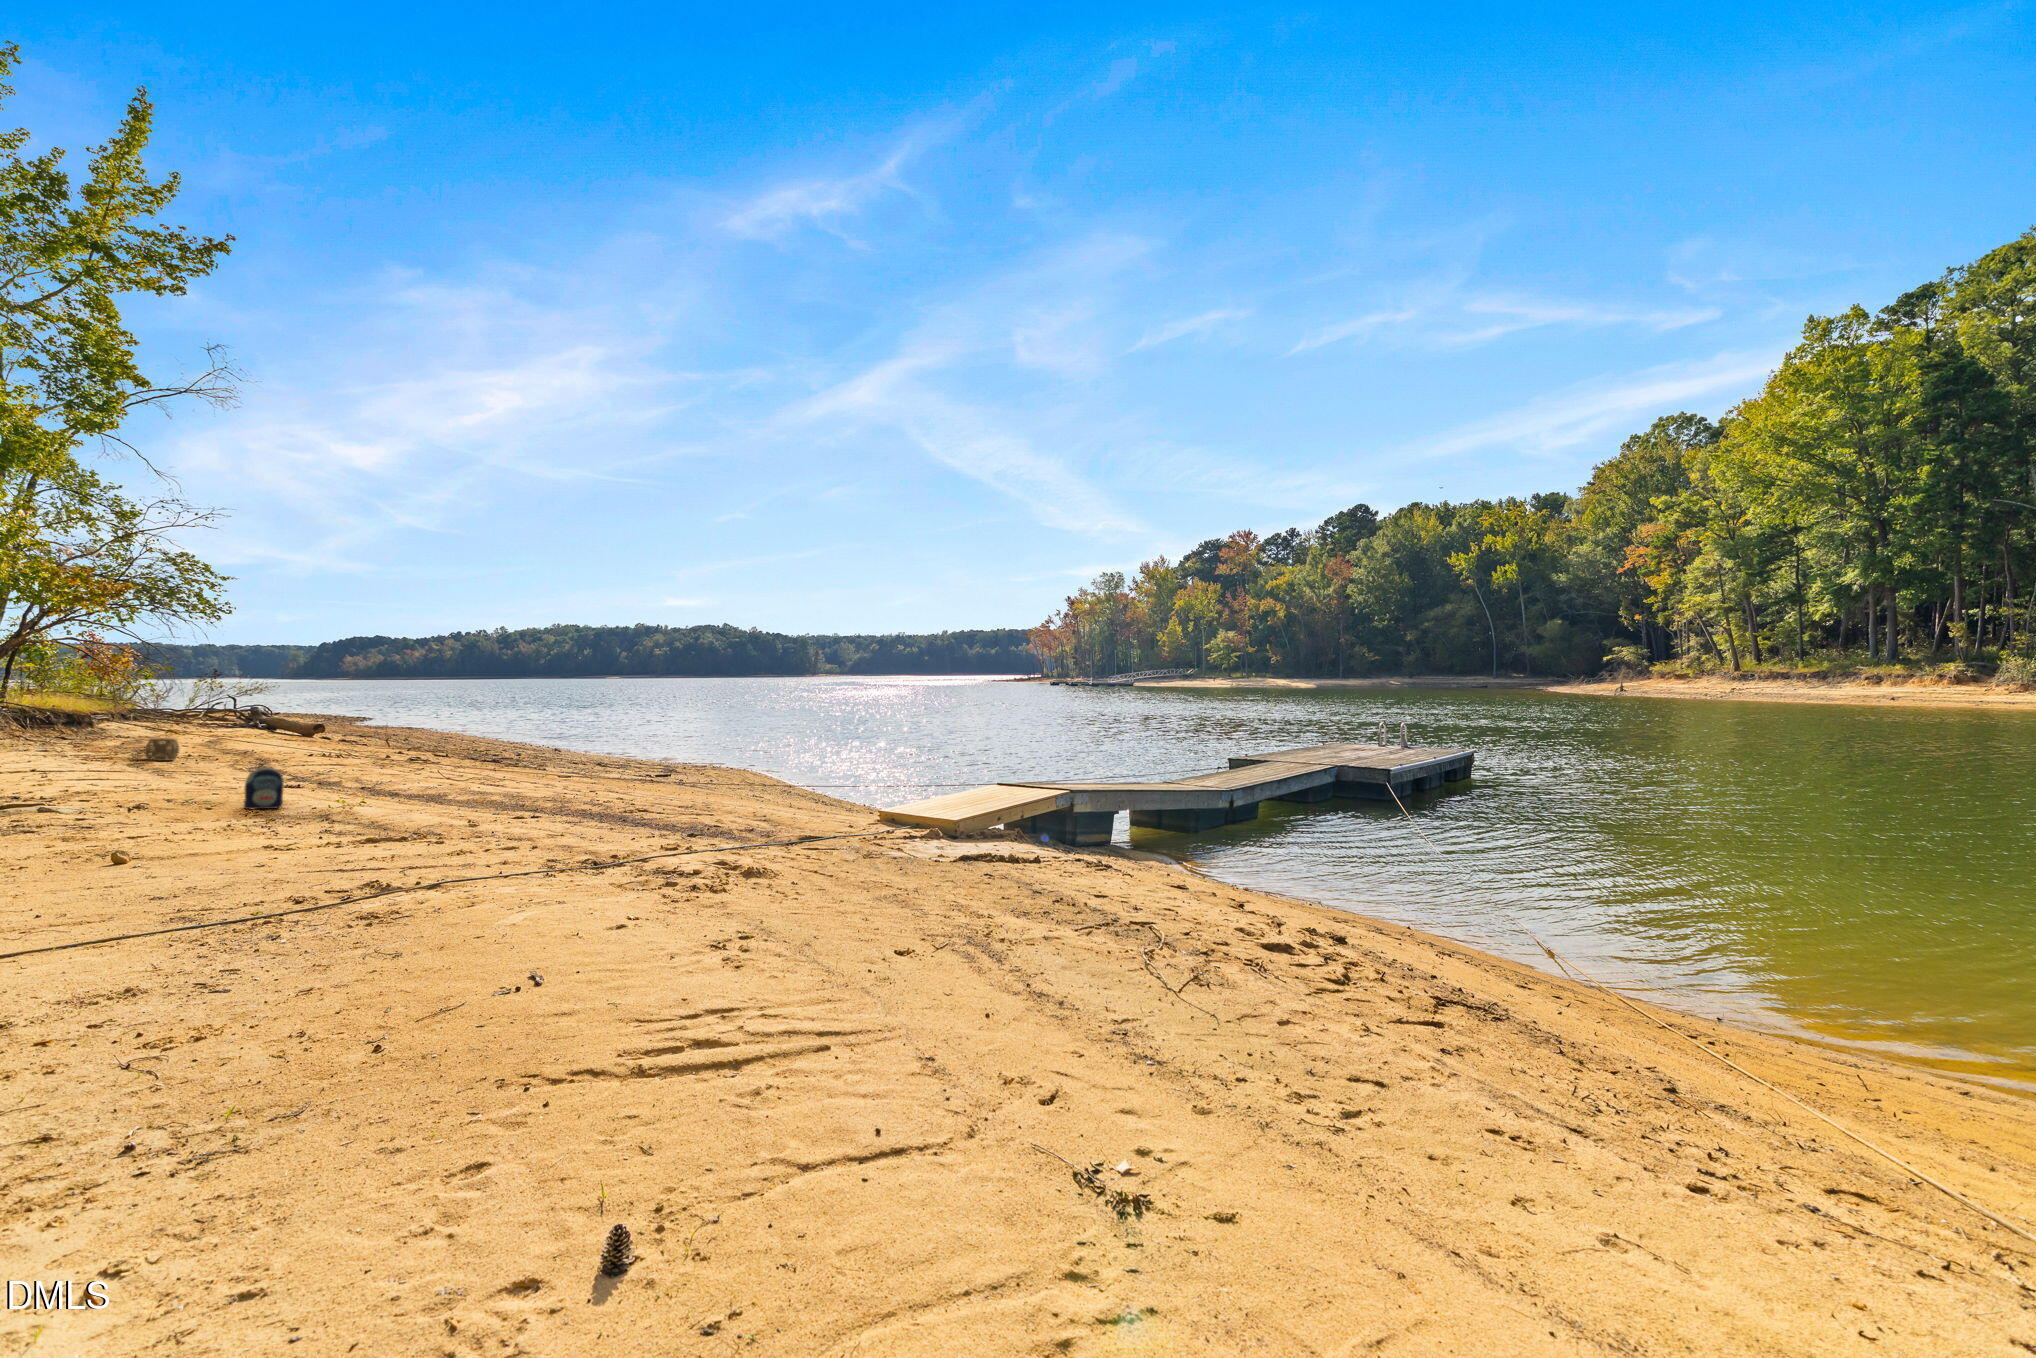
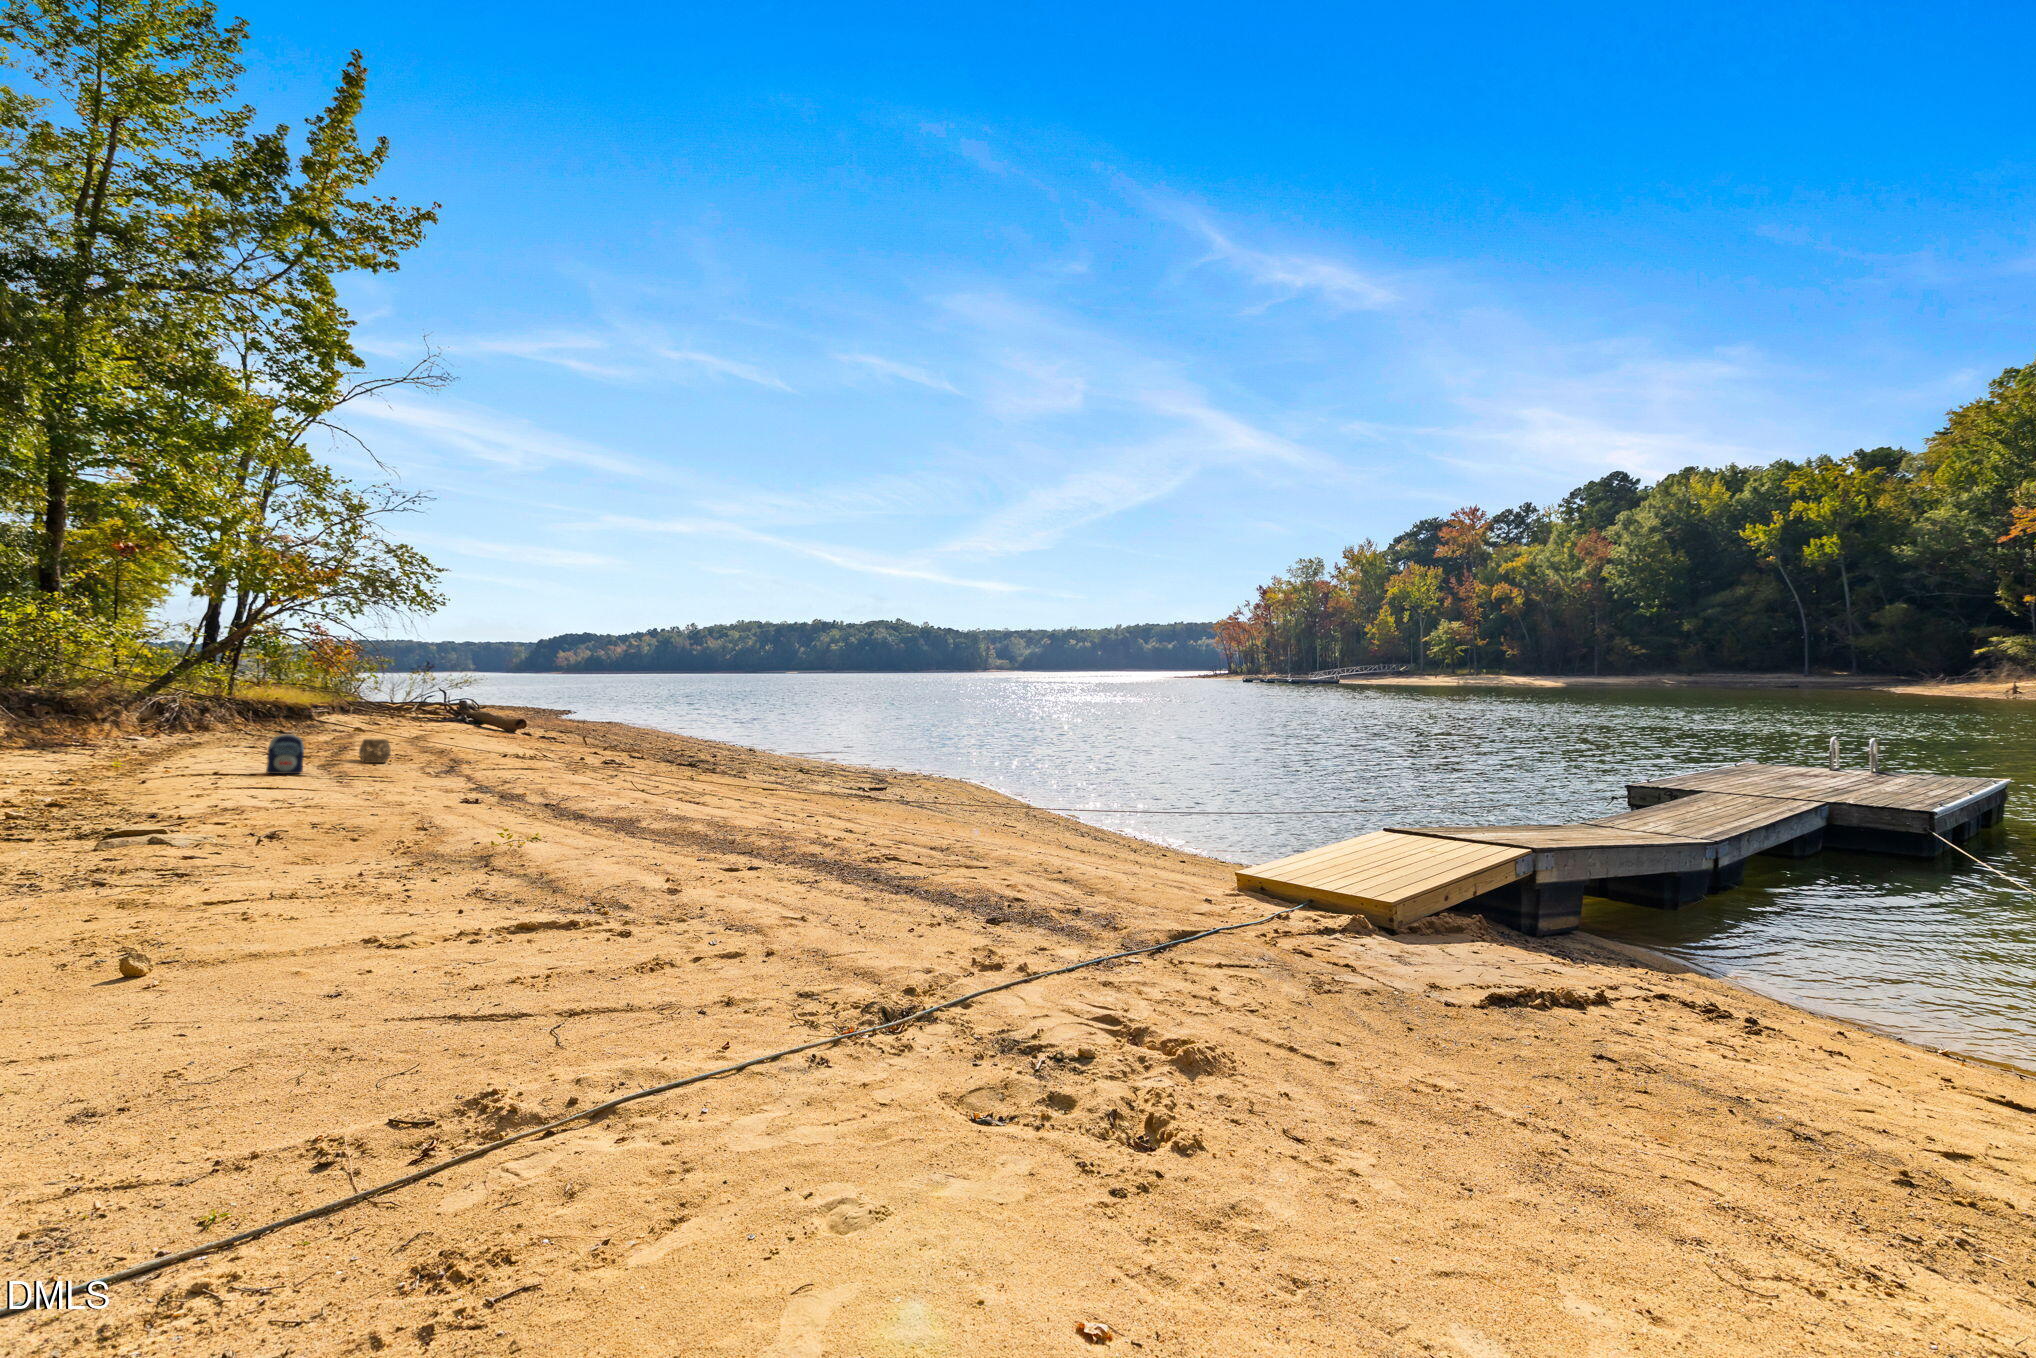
backpack: present [244,767,284,810] -> present [266,734,304,774]

